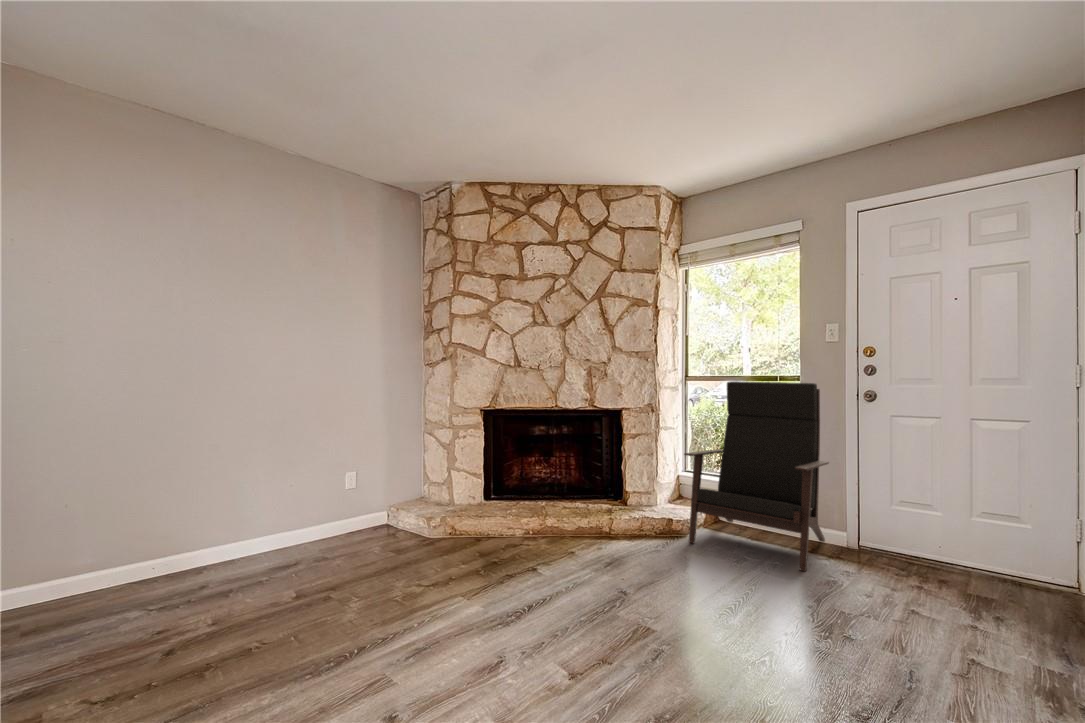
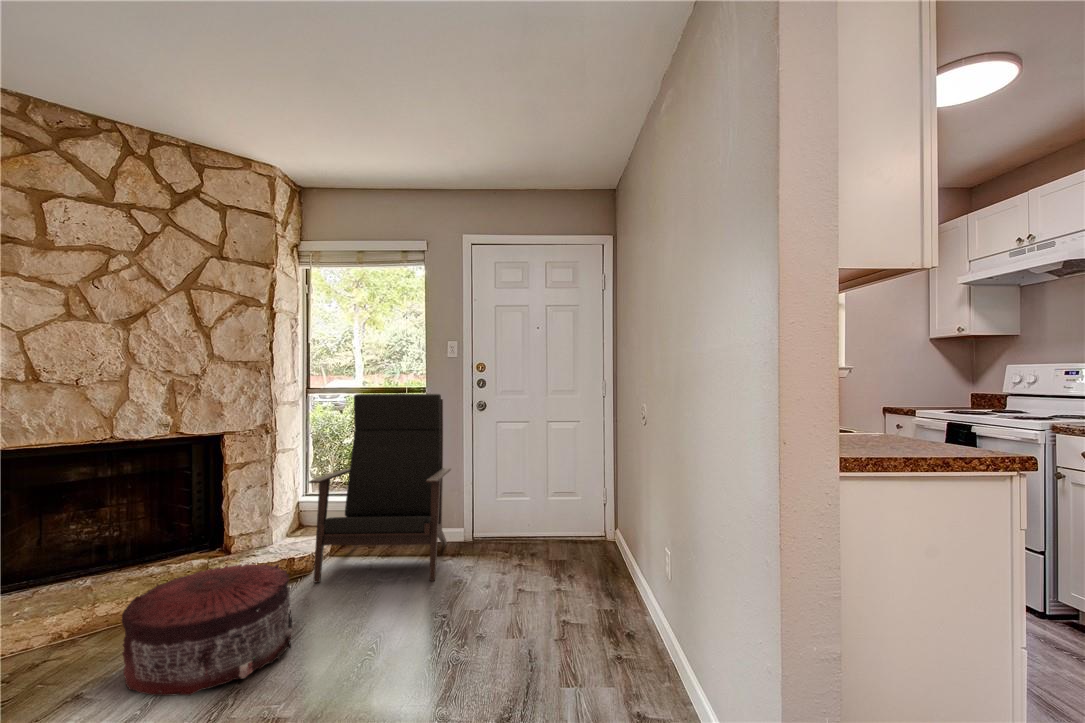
pouf: none [554,507,666,596] -> present [122,564,293,696]

